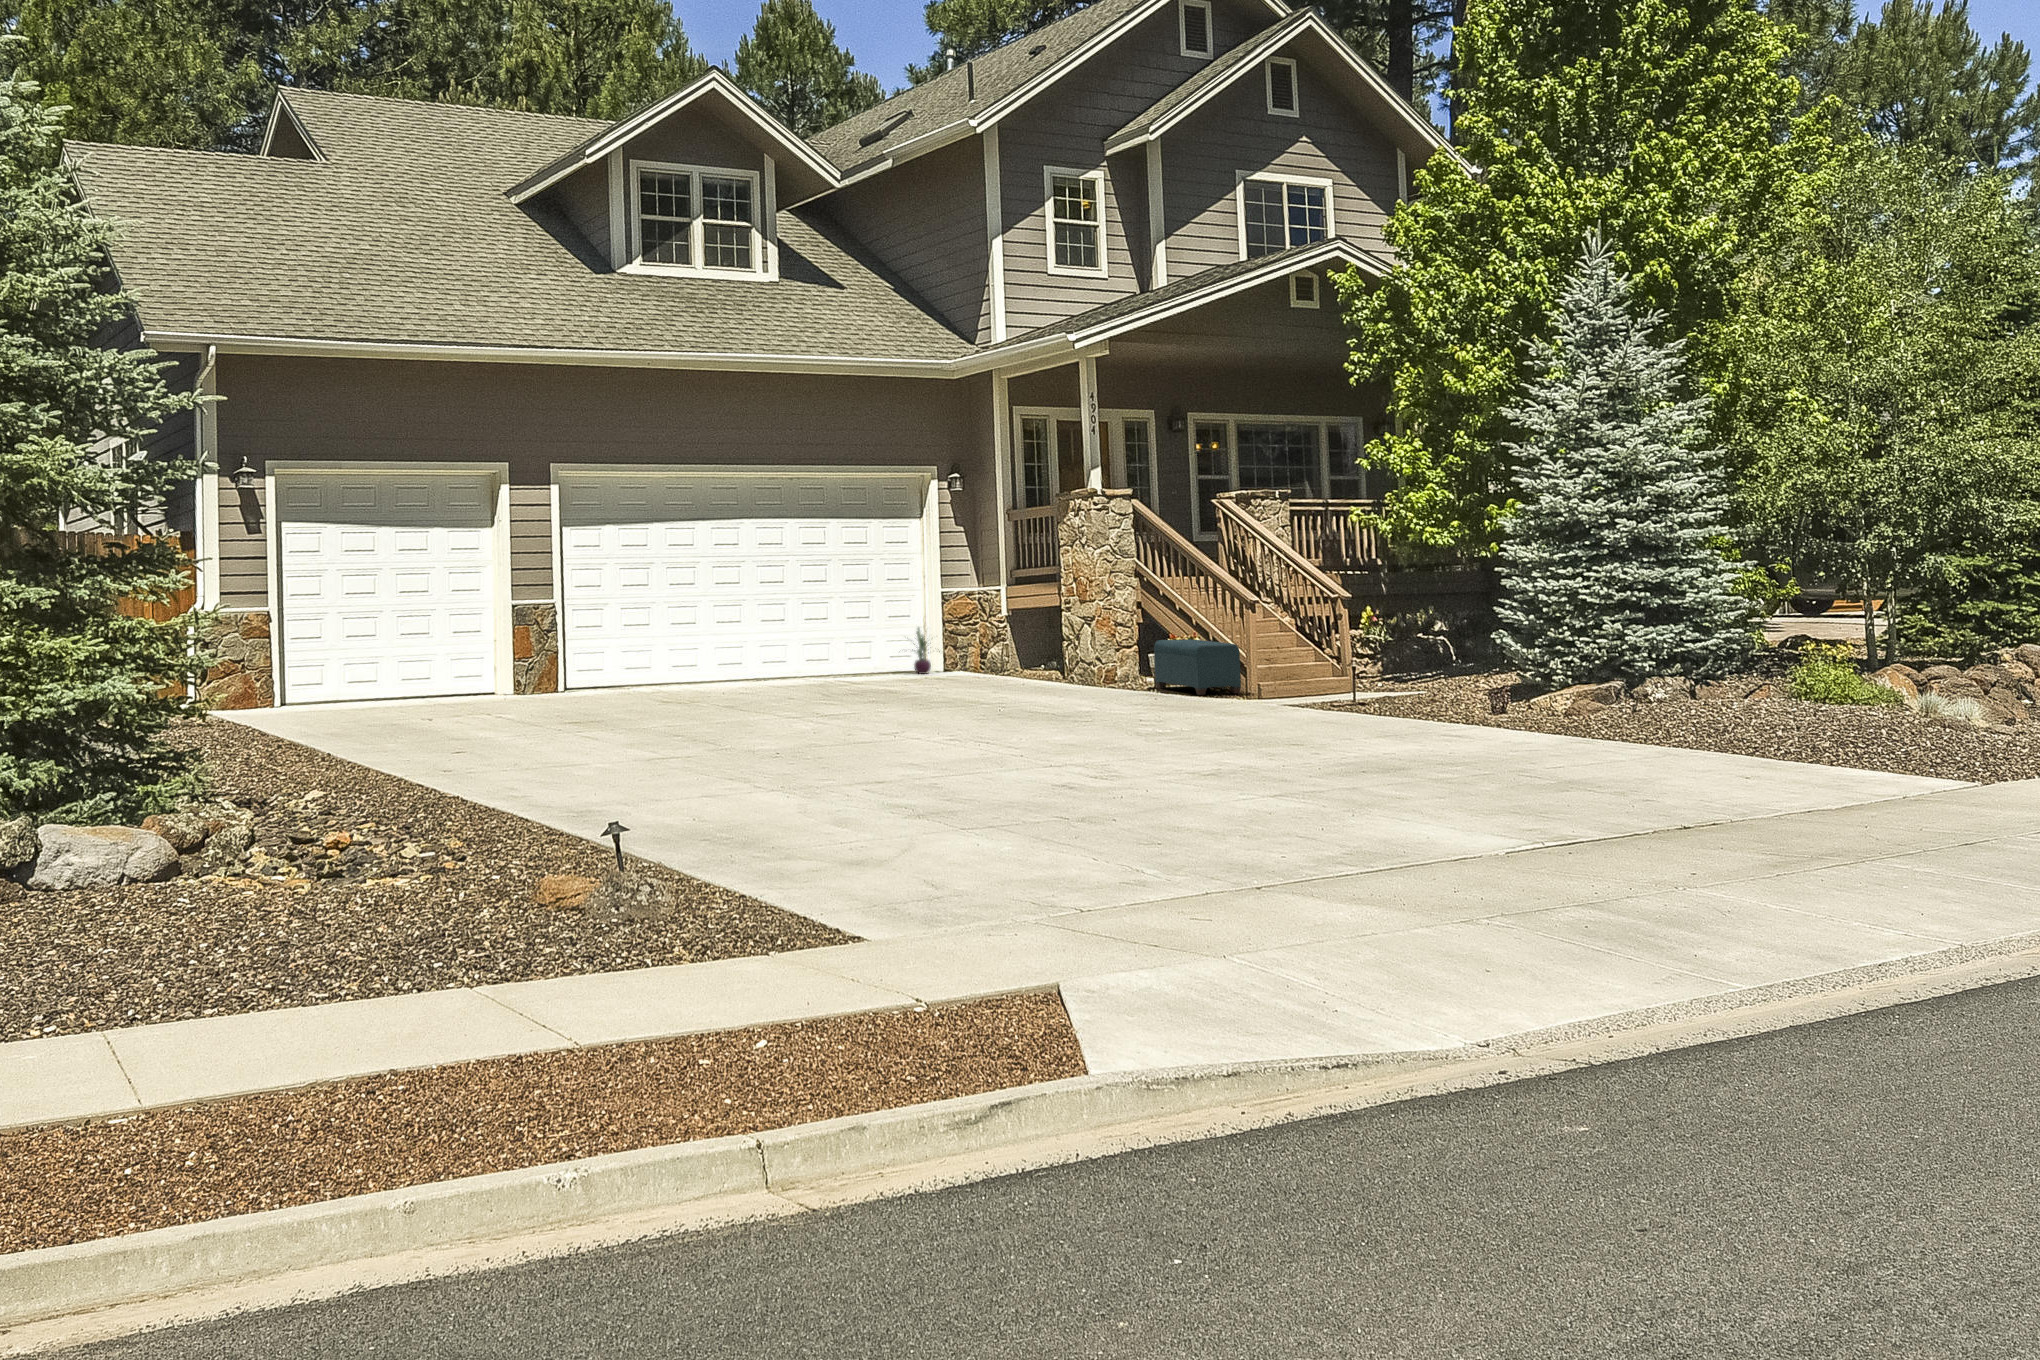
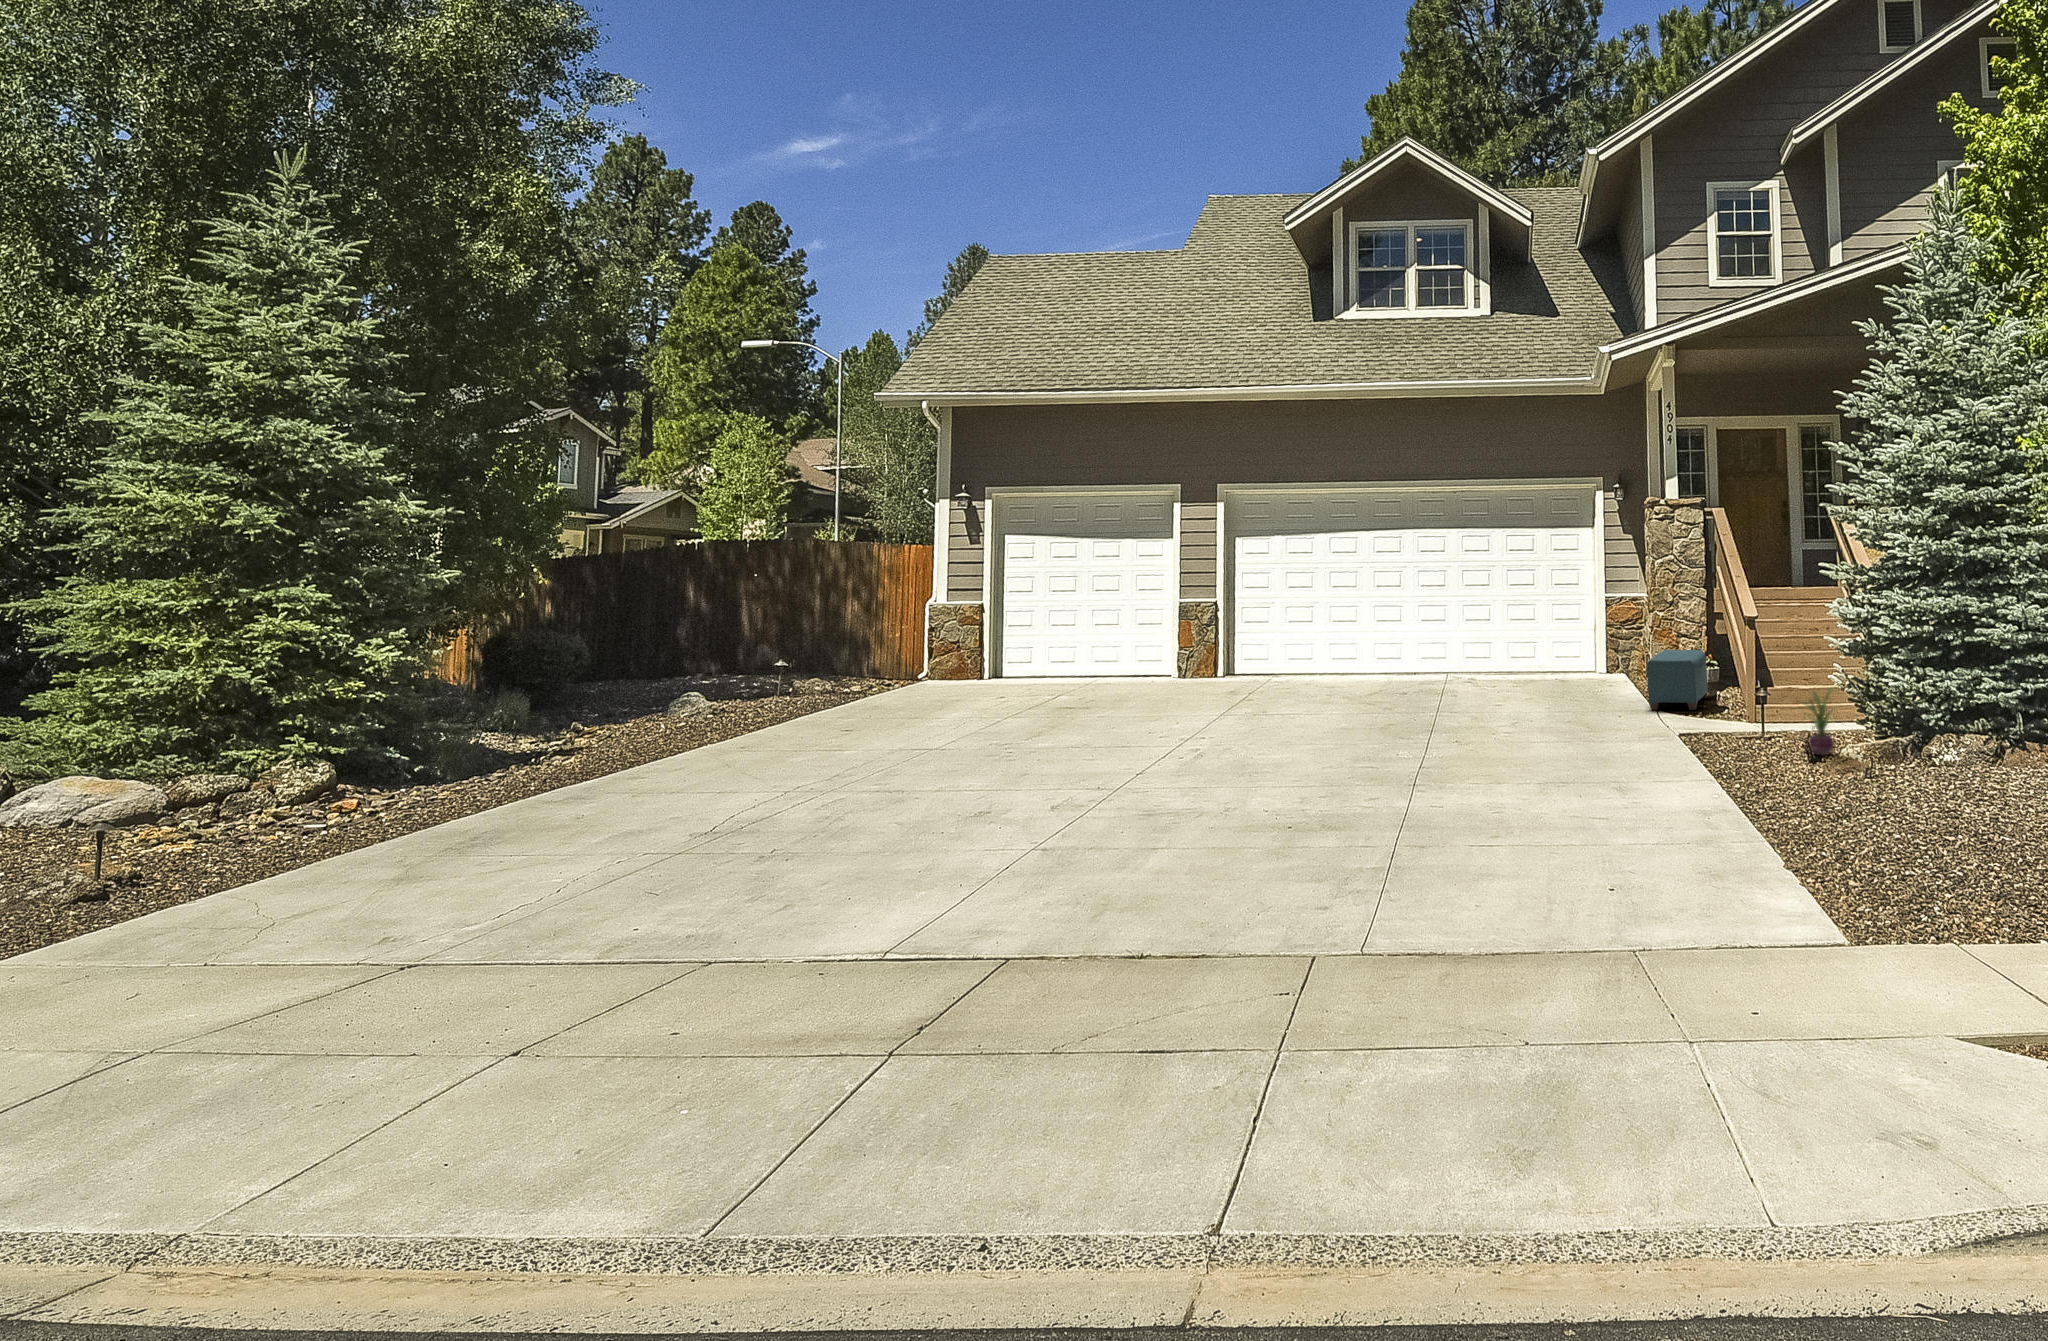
decorative plant: present [912,628,940,674] -> present [1801,689,1836,755]

